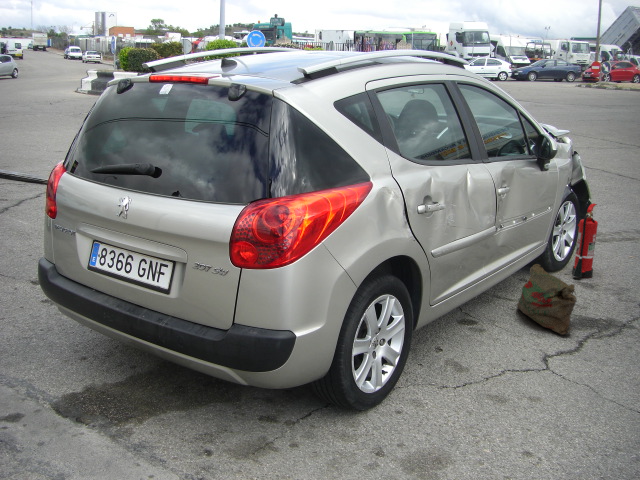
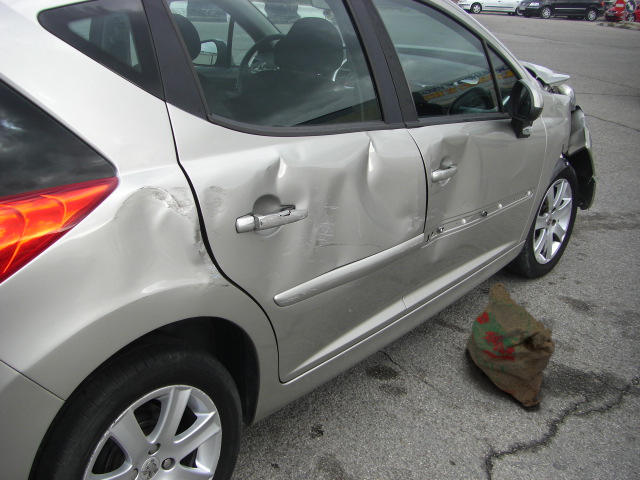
fire extinguisher: present [572,204,598,278] -> none [559,184,602,291]

